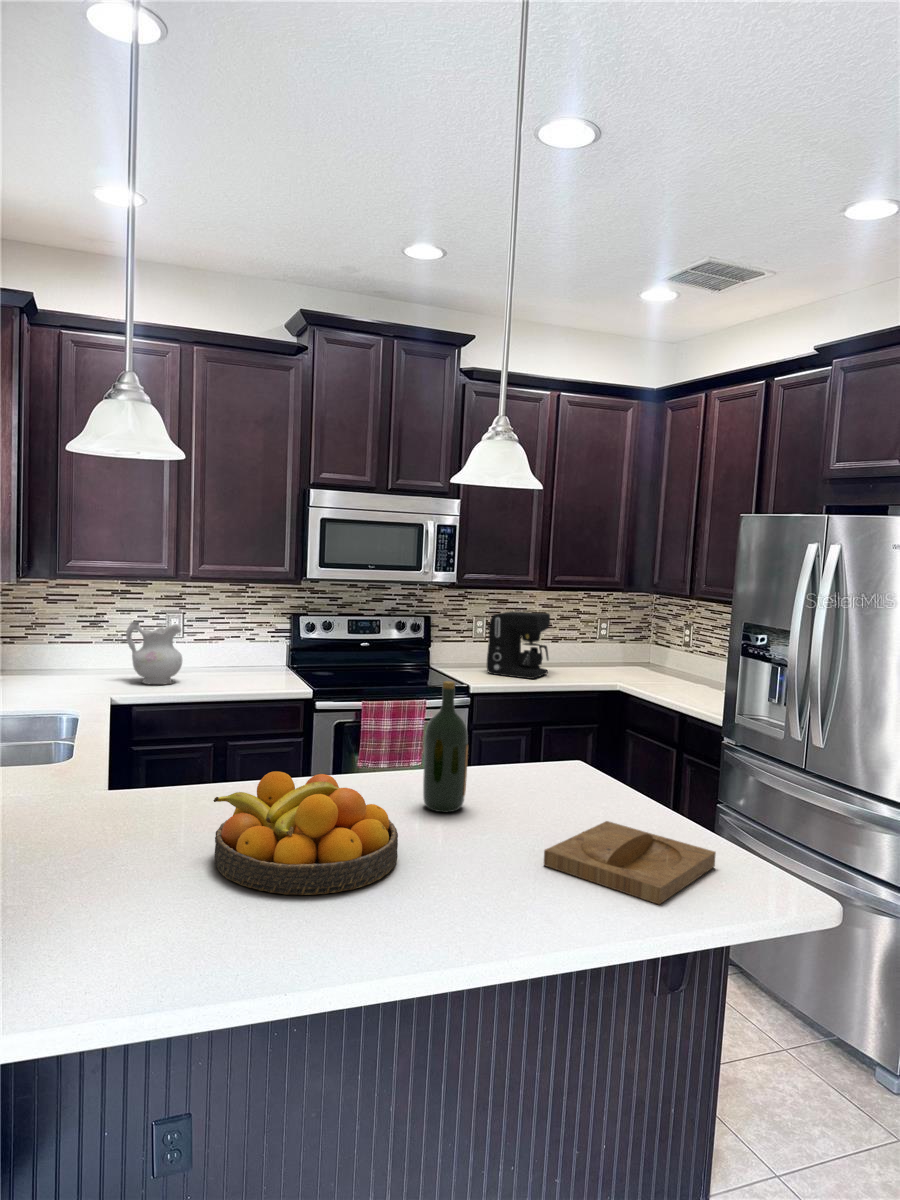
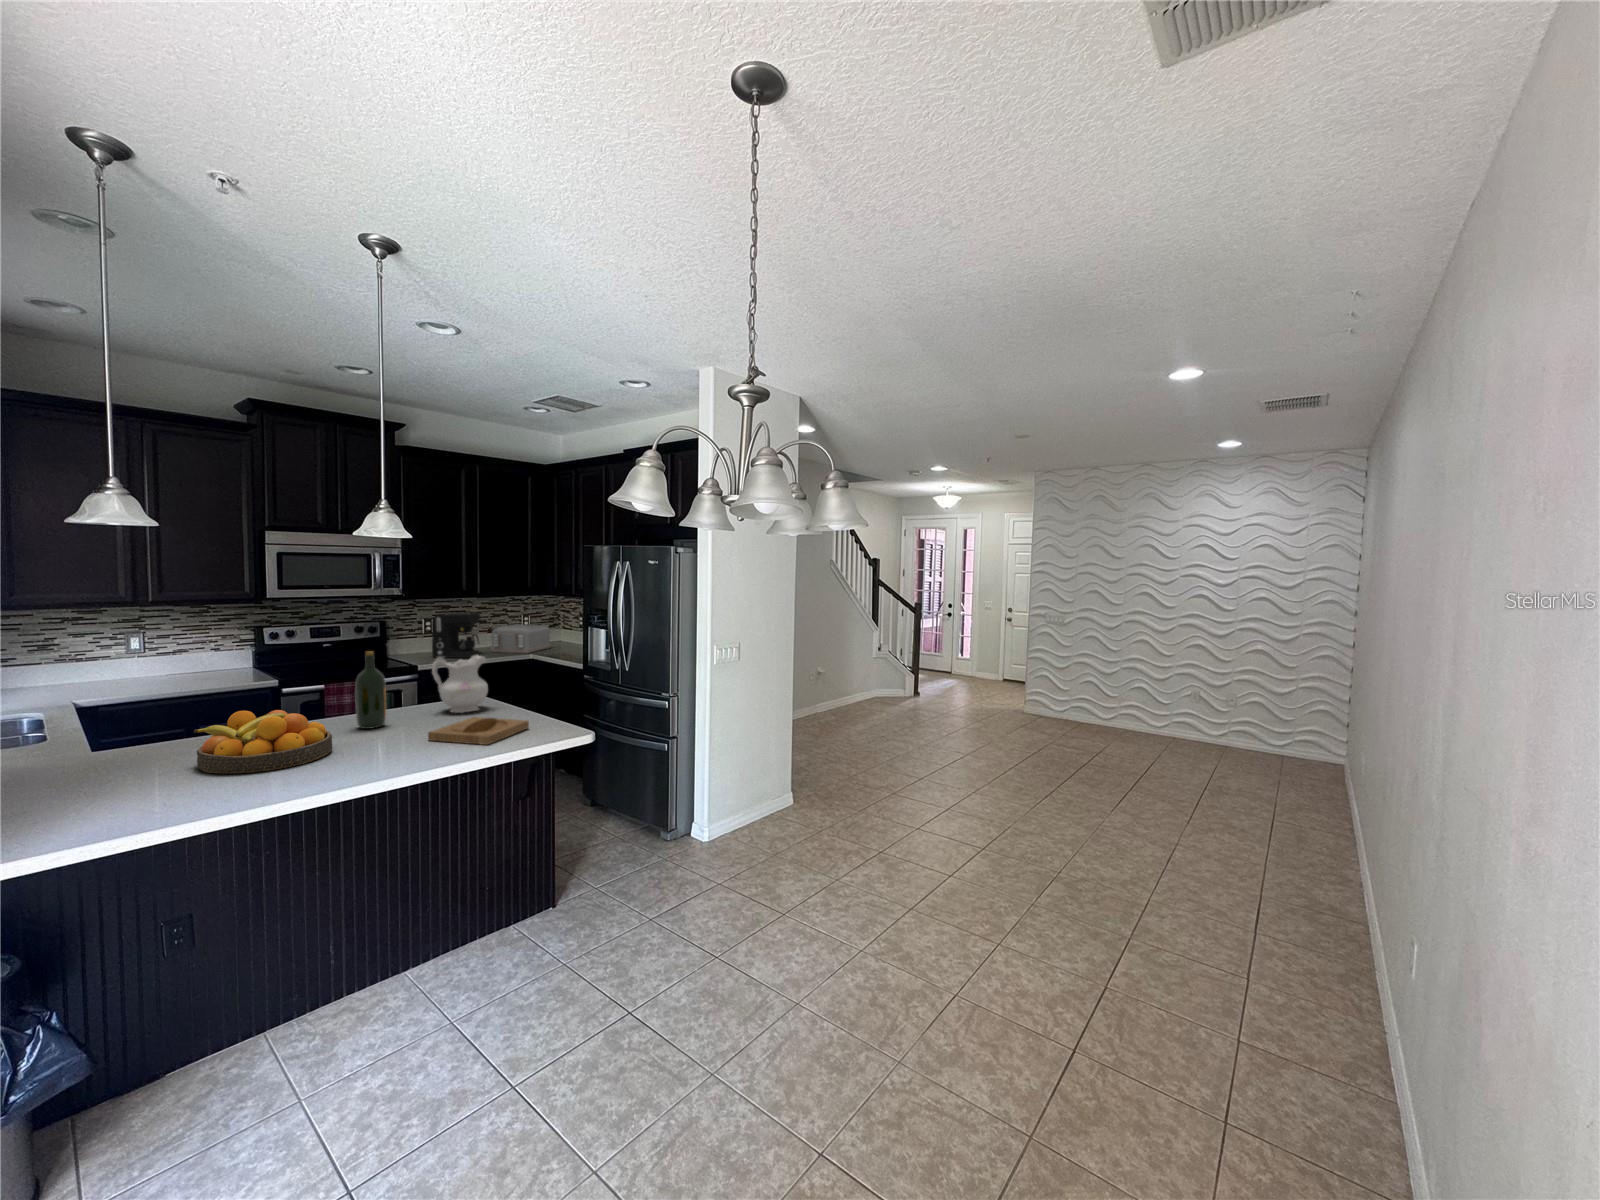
ceramic pitcher: present [126,621,182,684] -> present [432,655,488,713]
toaster: none [559,634,641,680] -> present [491,625,551,653]

